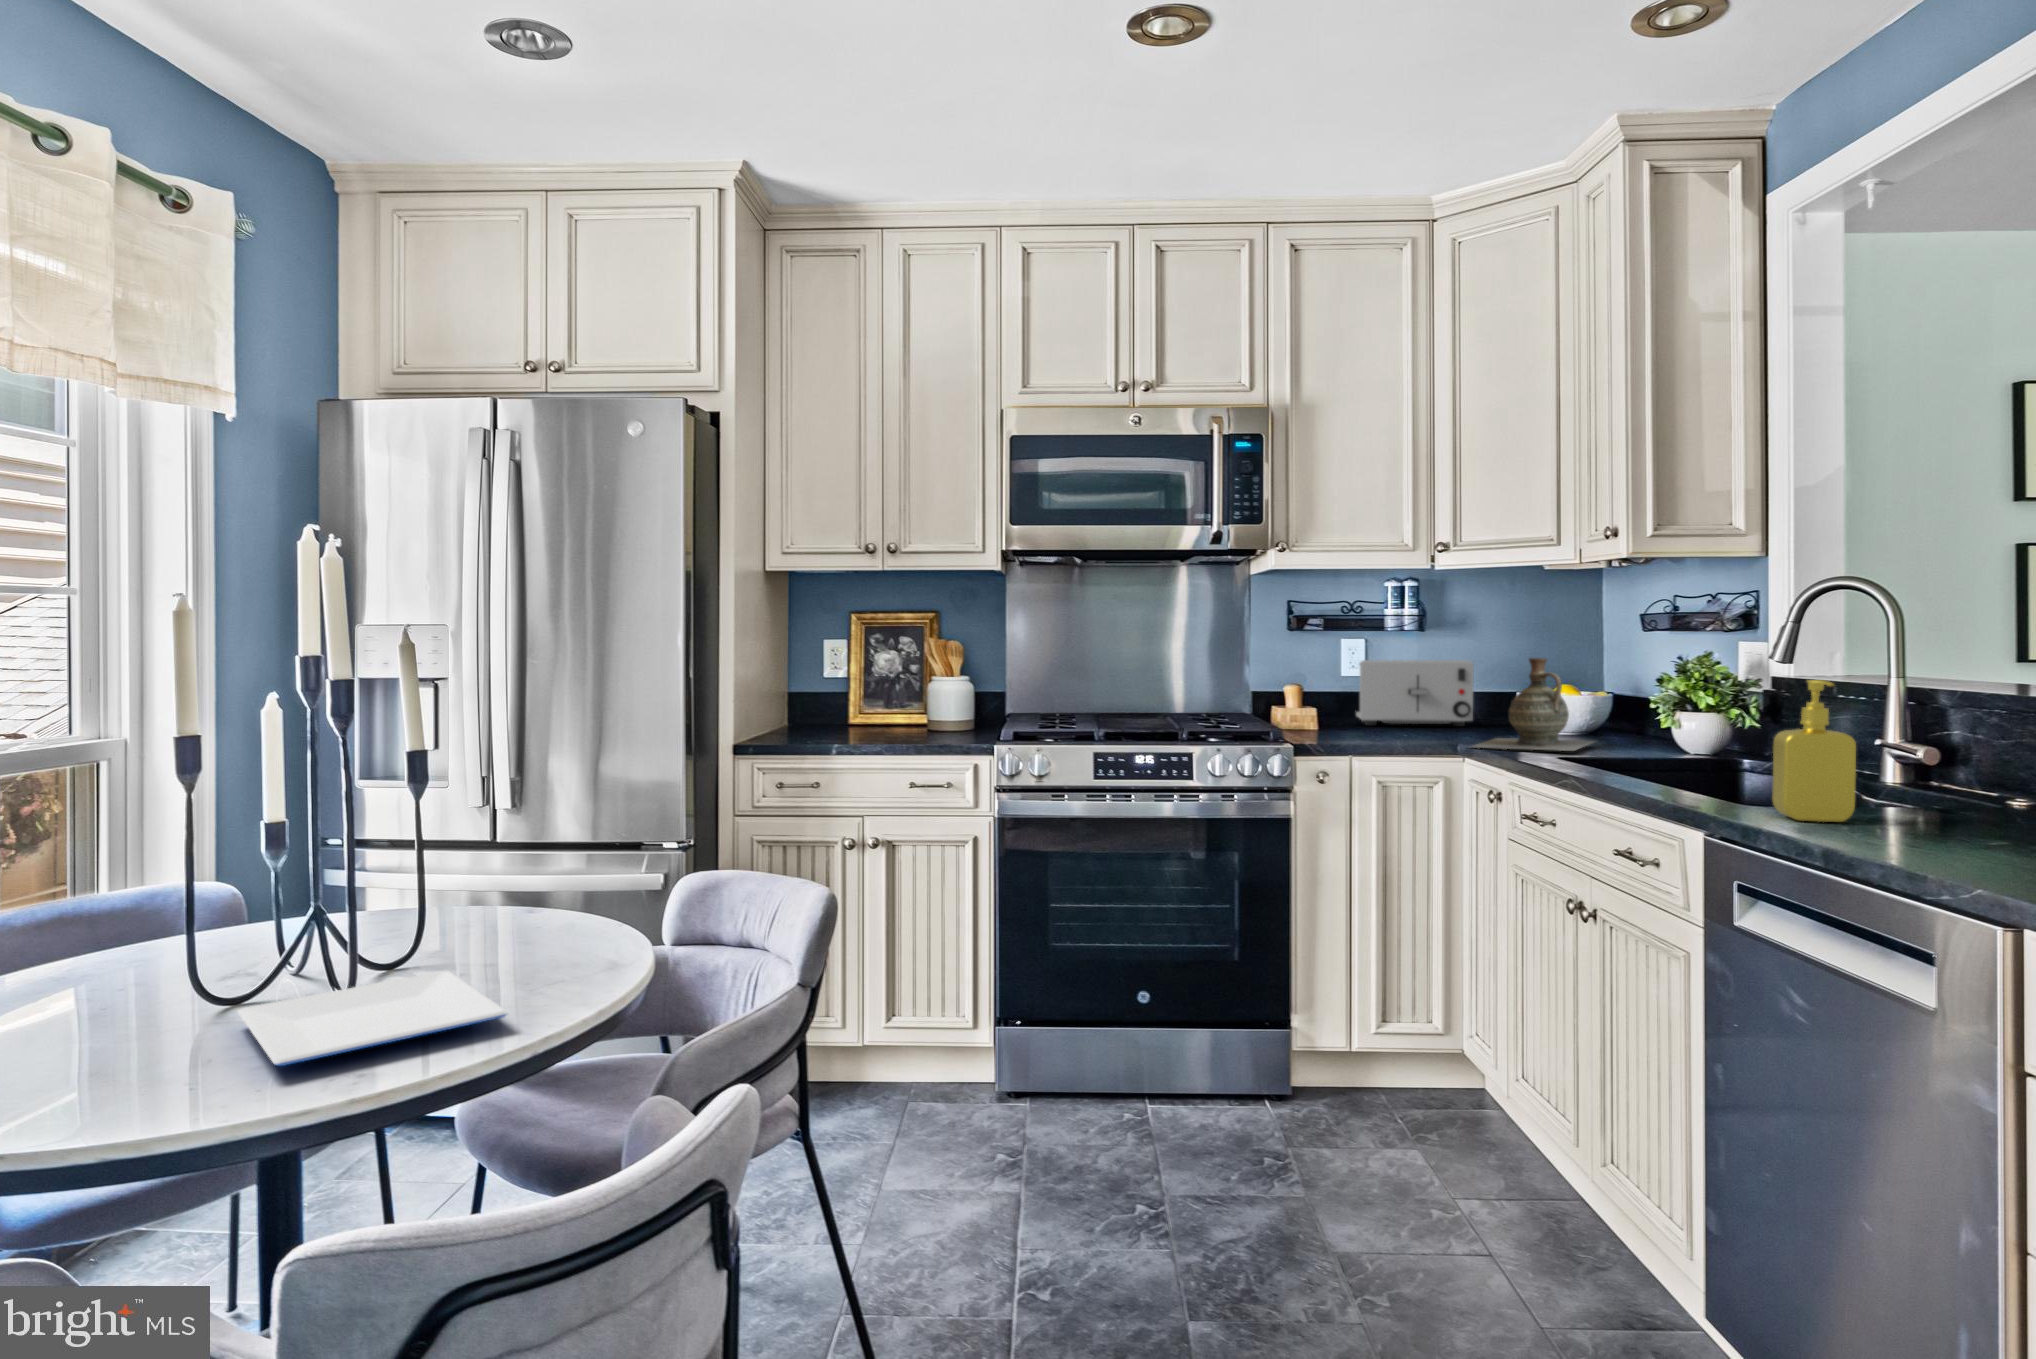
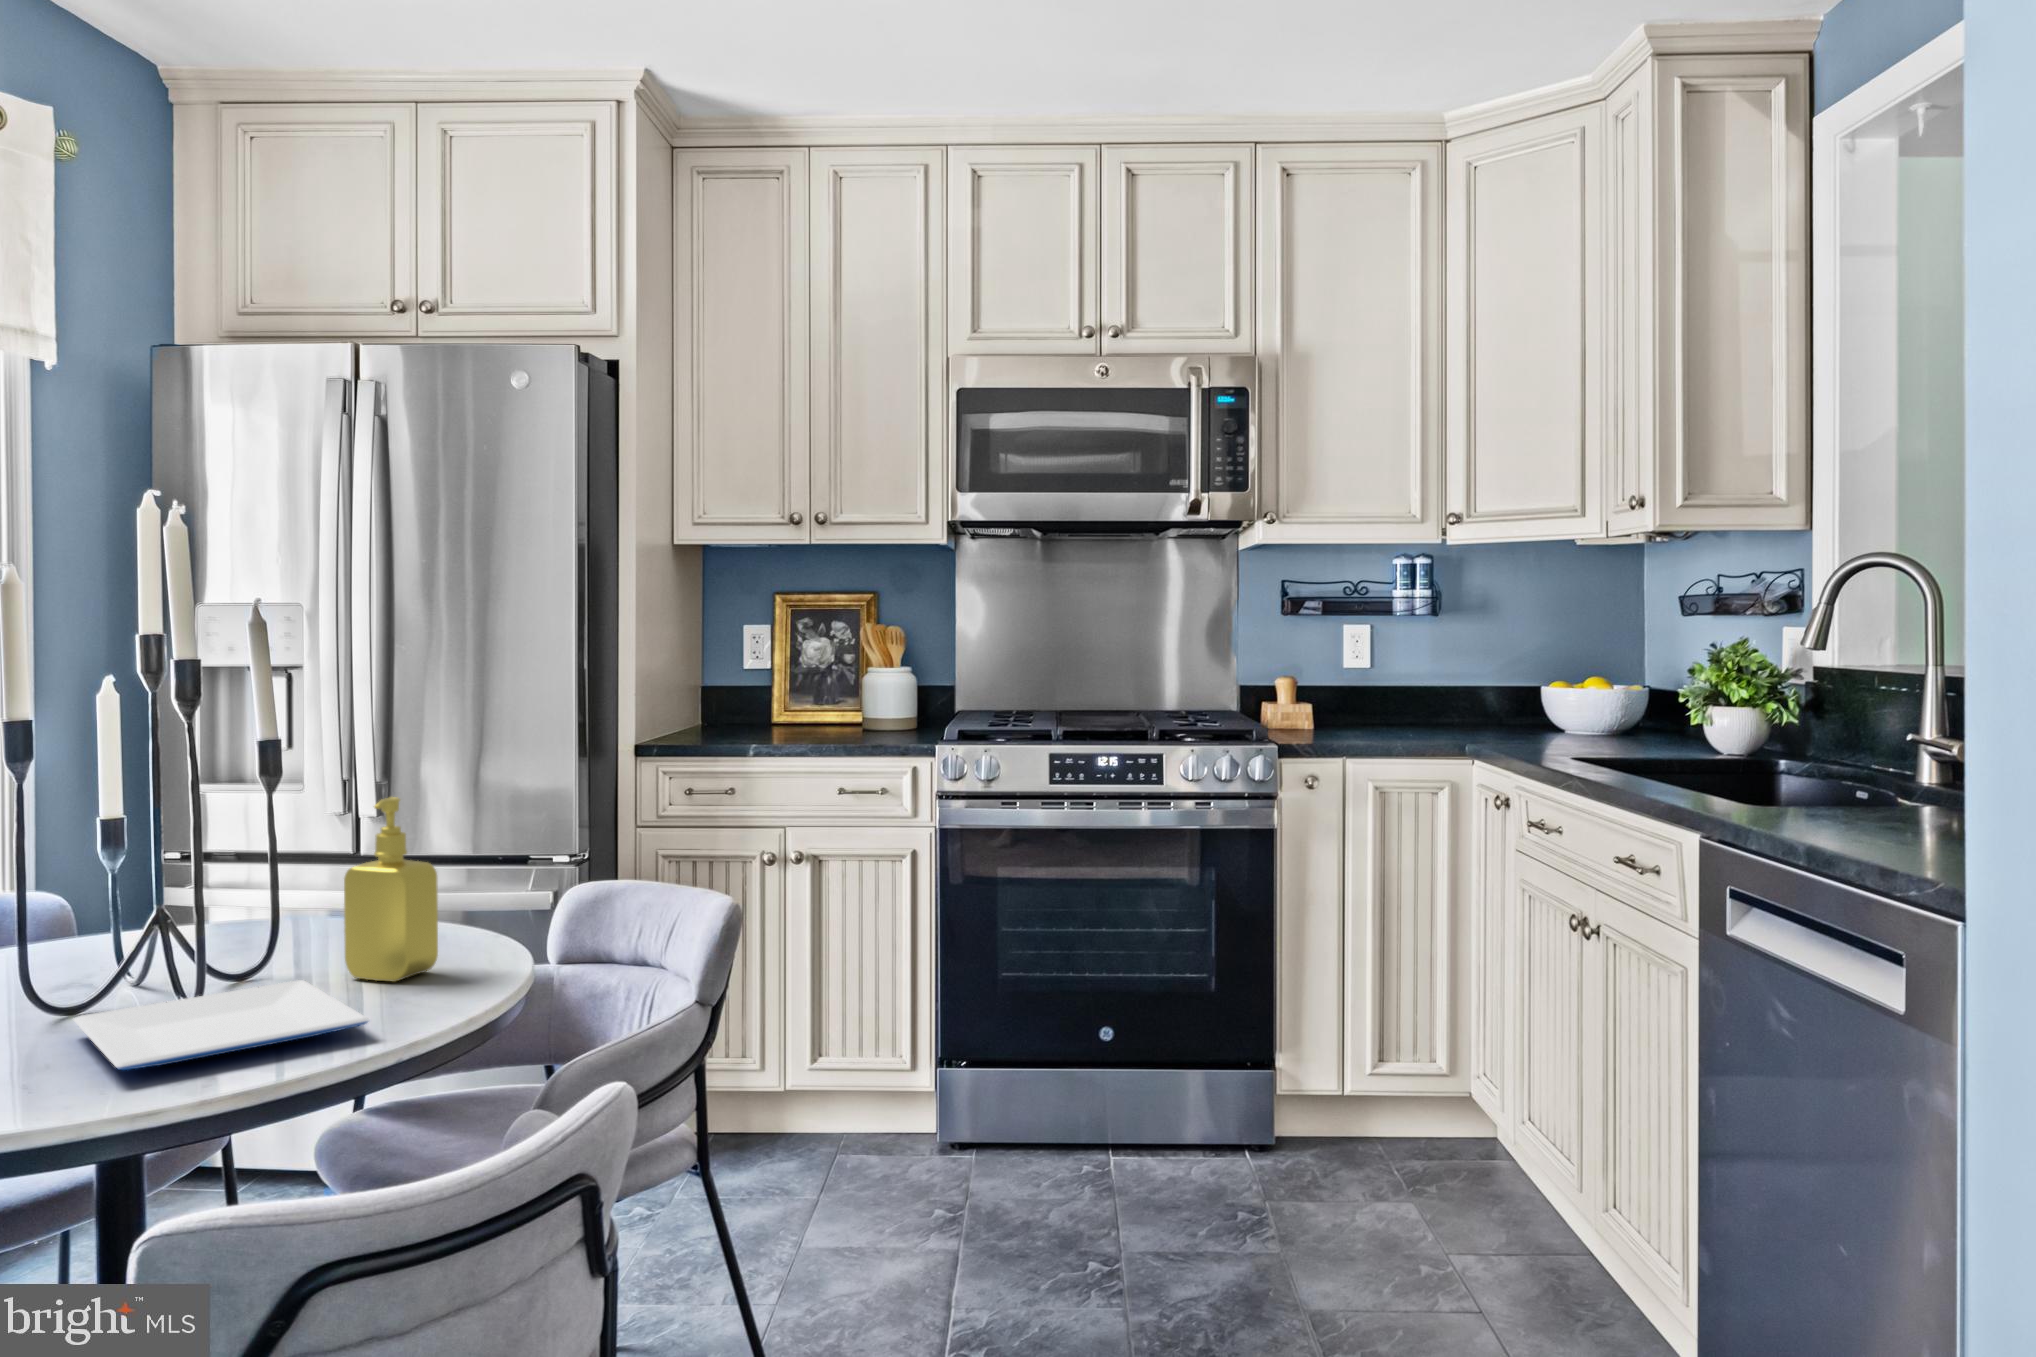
ceramic jug: present [1473,658,1593,751] -> none [1476,646,1624,751]
toaster: present [1356,660,1474,726] -> none [1361,649,1492,725]
soap dispenser: present [1772,680,1856,822] -> present [344,797,438,982]

